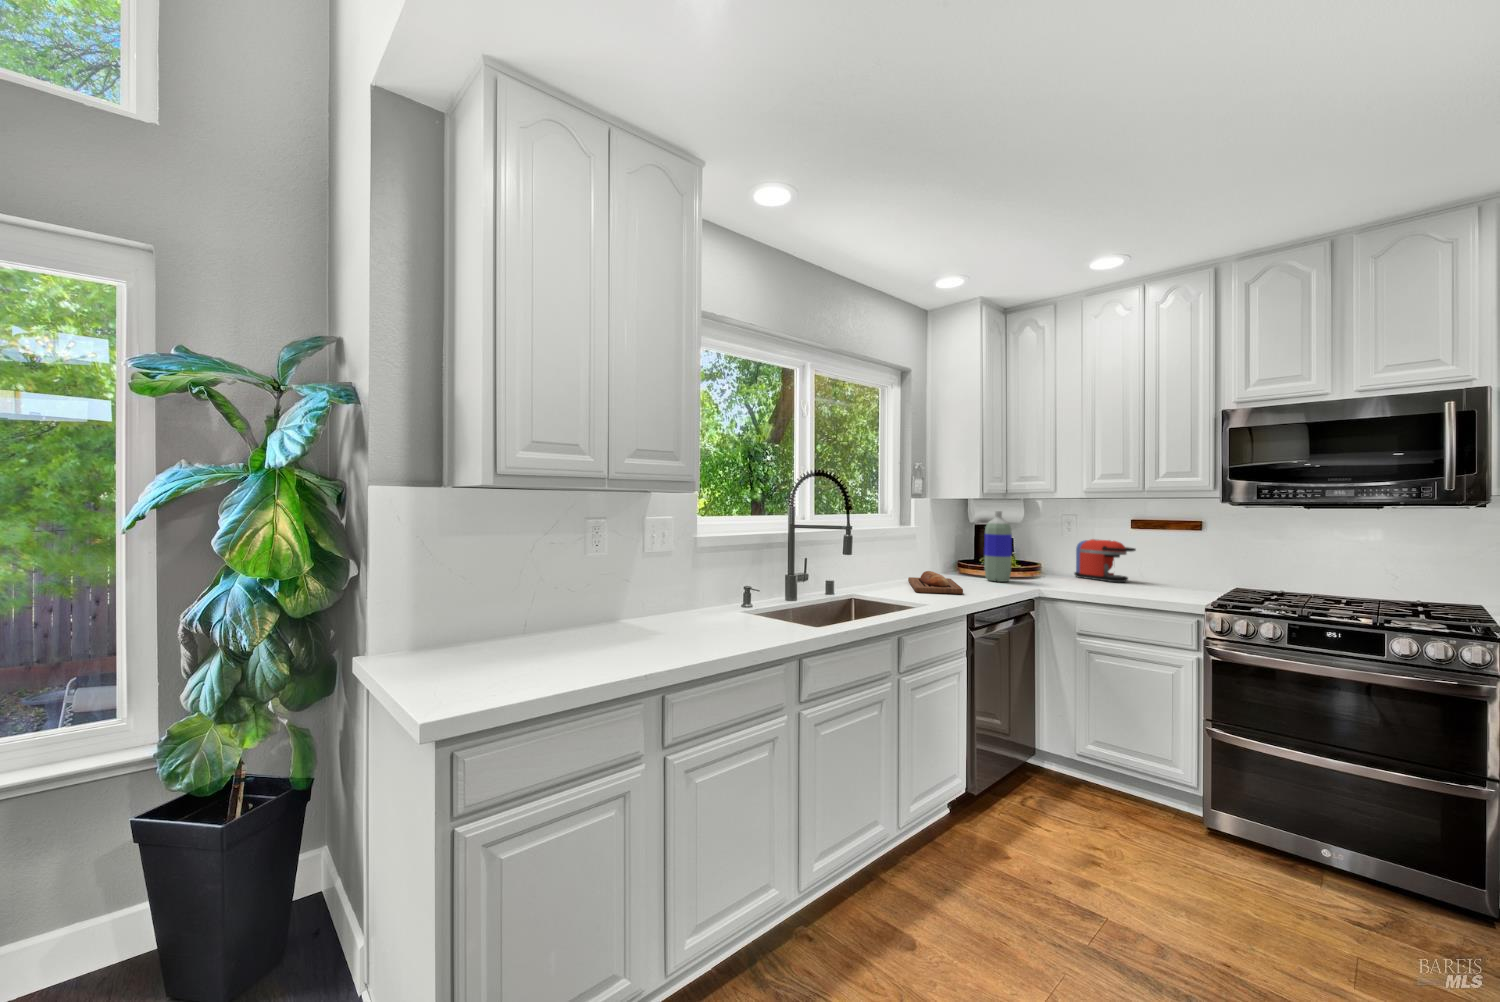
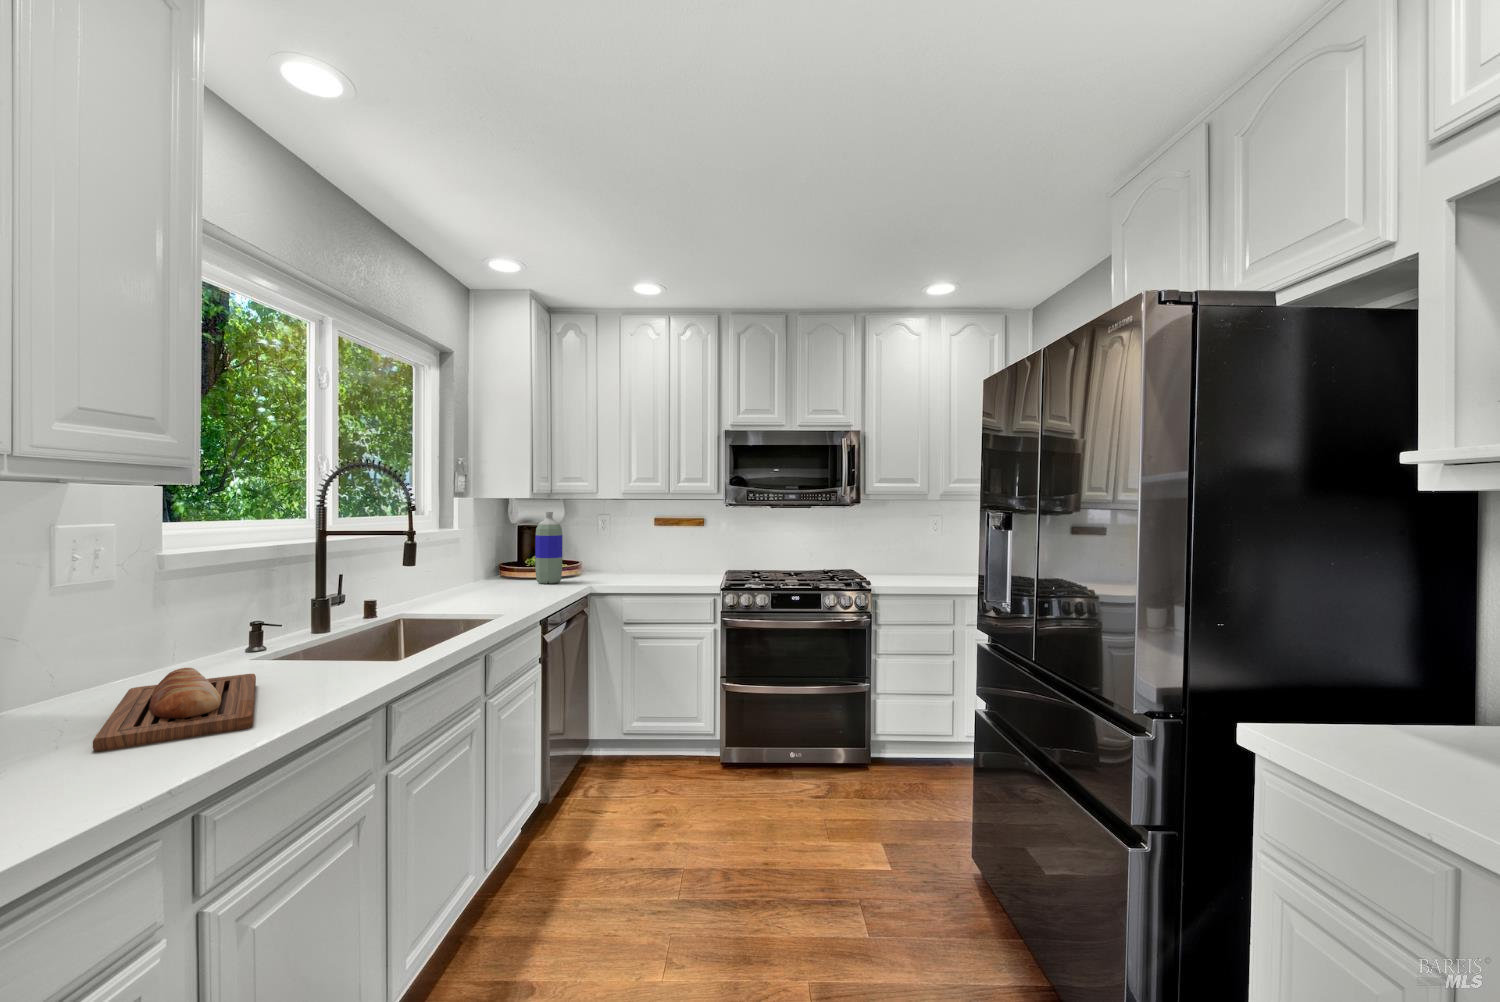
coffee maker: present [1074,539,1136,582] -> none [610,536,660,574]
bread loaf: present [908,571,963,594] -> present [93,668,256,751]

